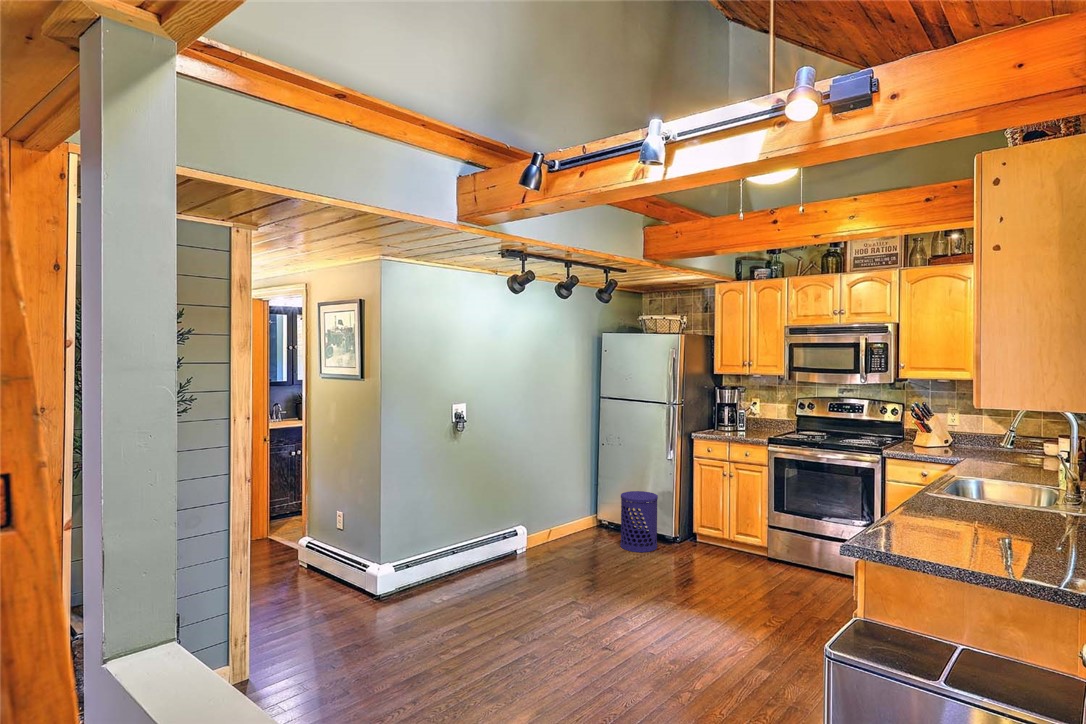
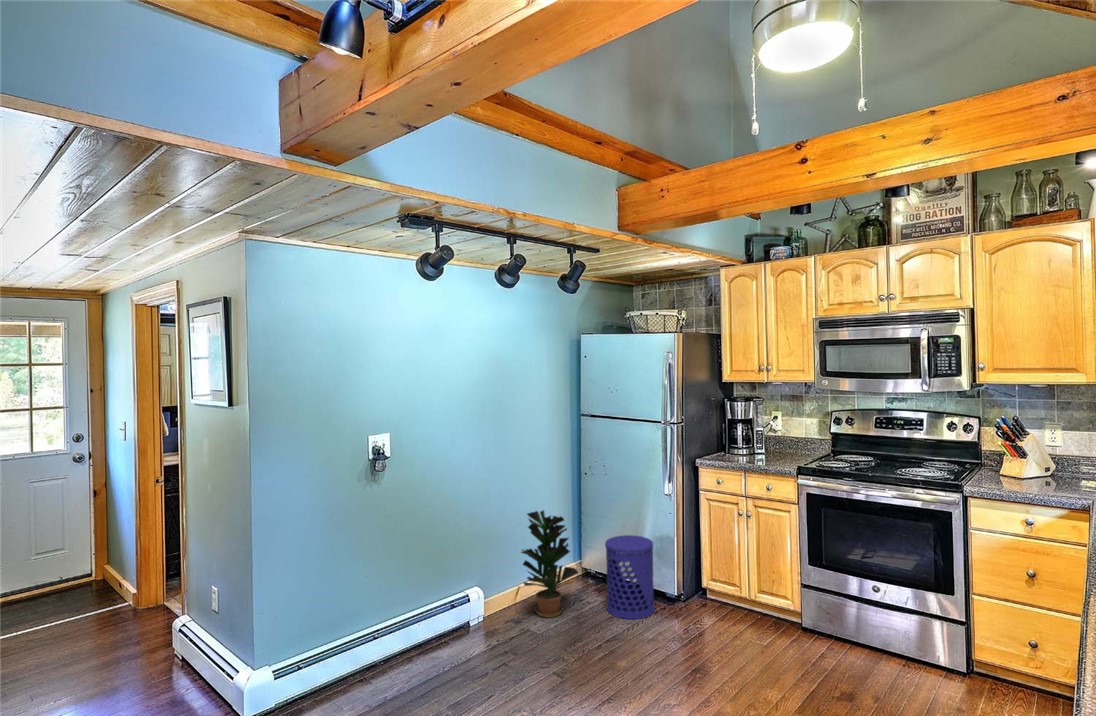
potted plant: none [553,469,600,550] -> present [521,510,578,618]

